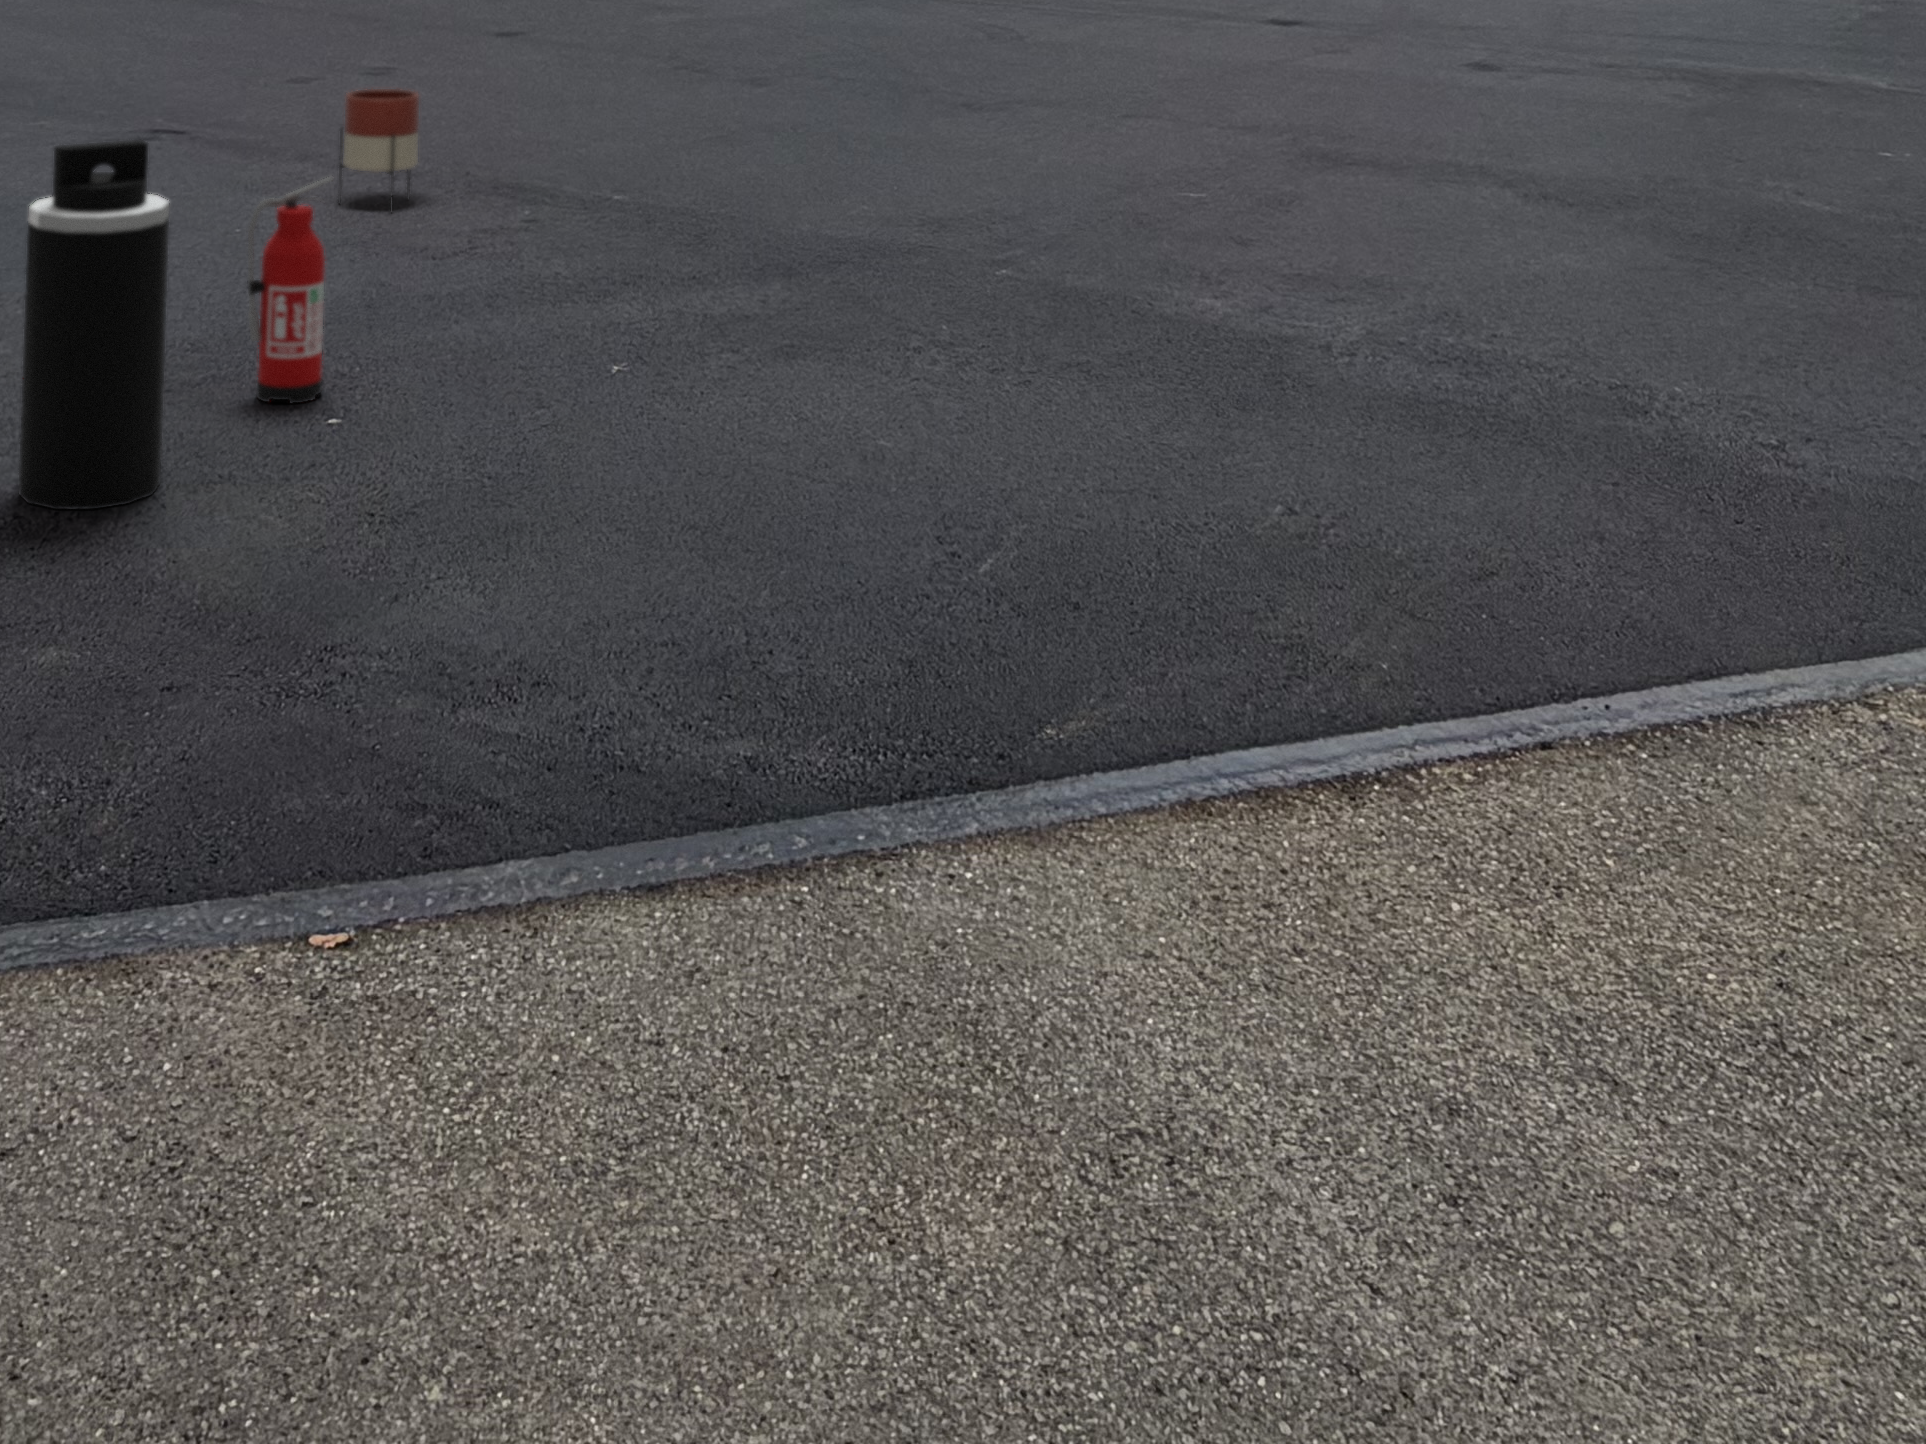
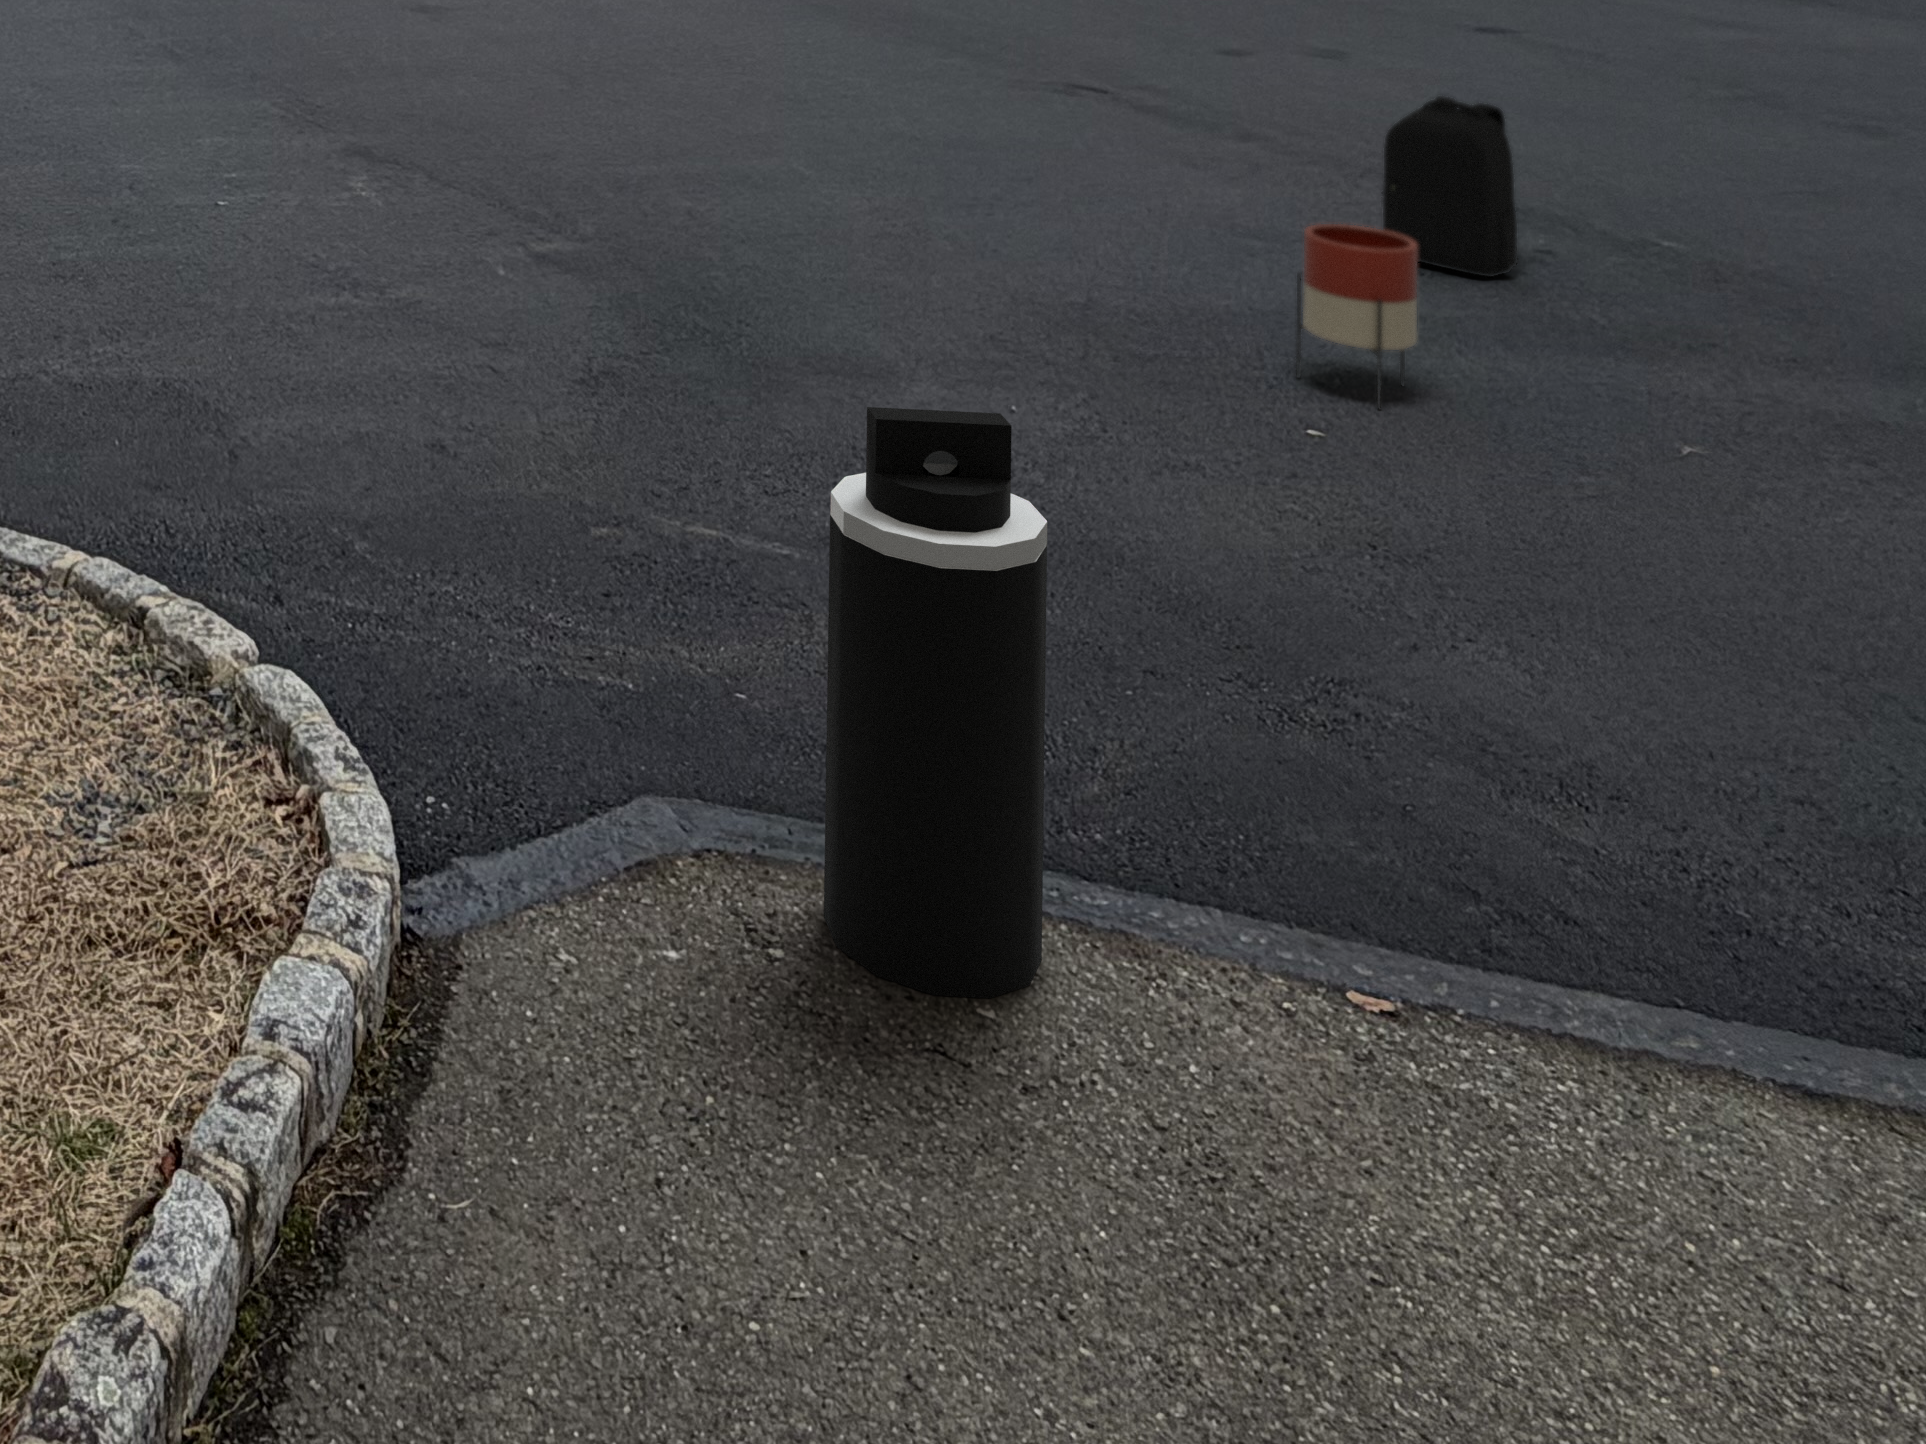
backpack: none [404,10,494,136] -> present [1382,96,1518,277]
fire extinguisher: present [248,177,333,404] -> none [1175,464,1314,815]

